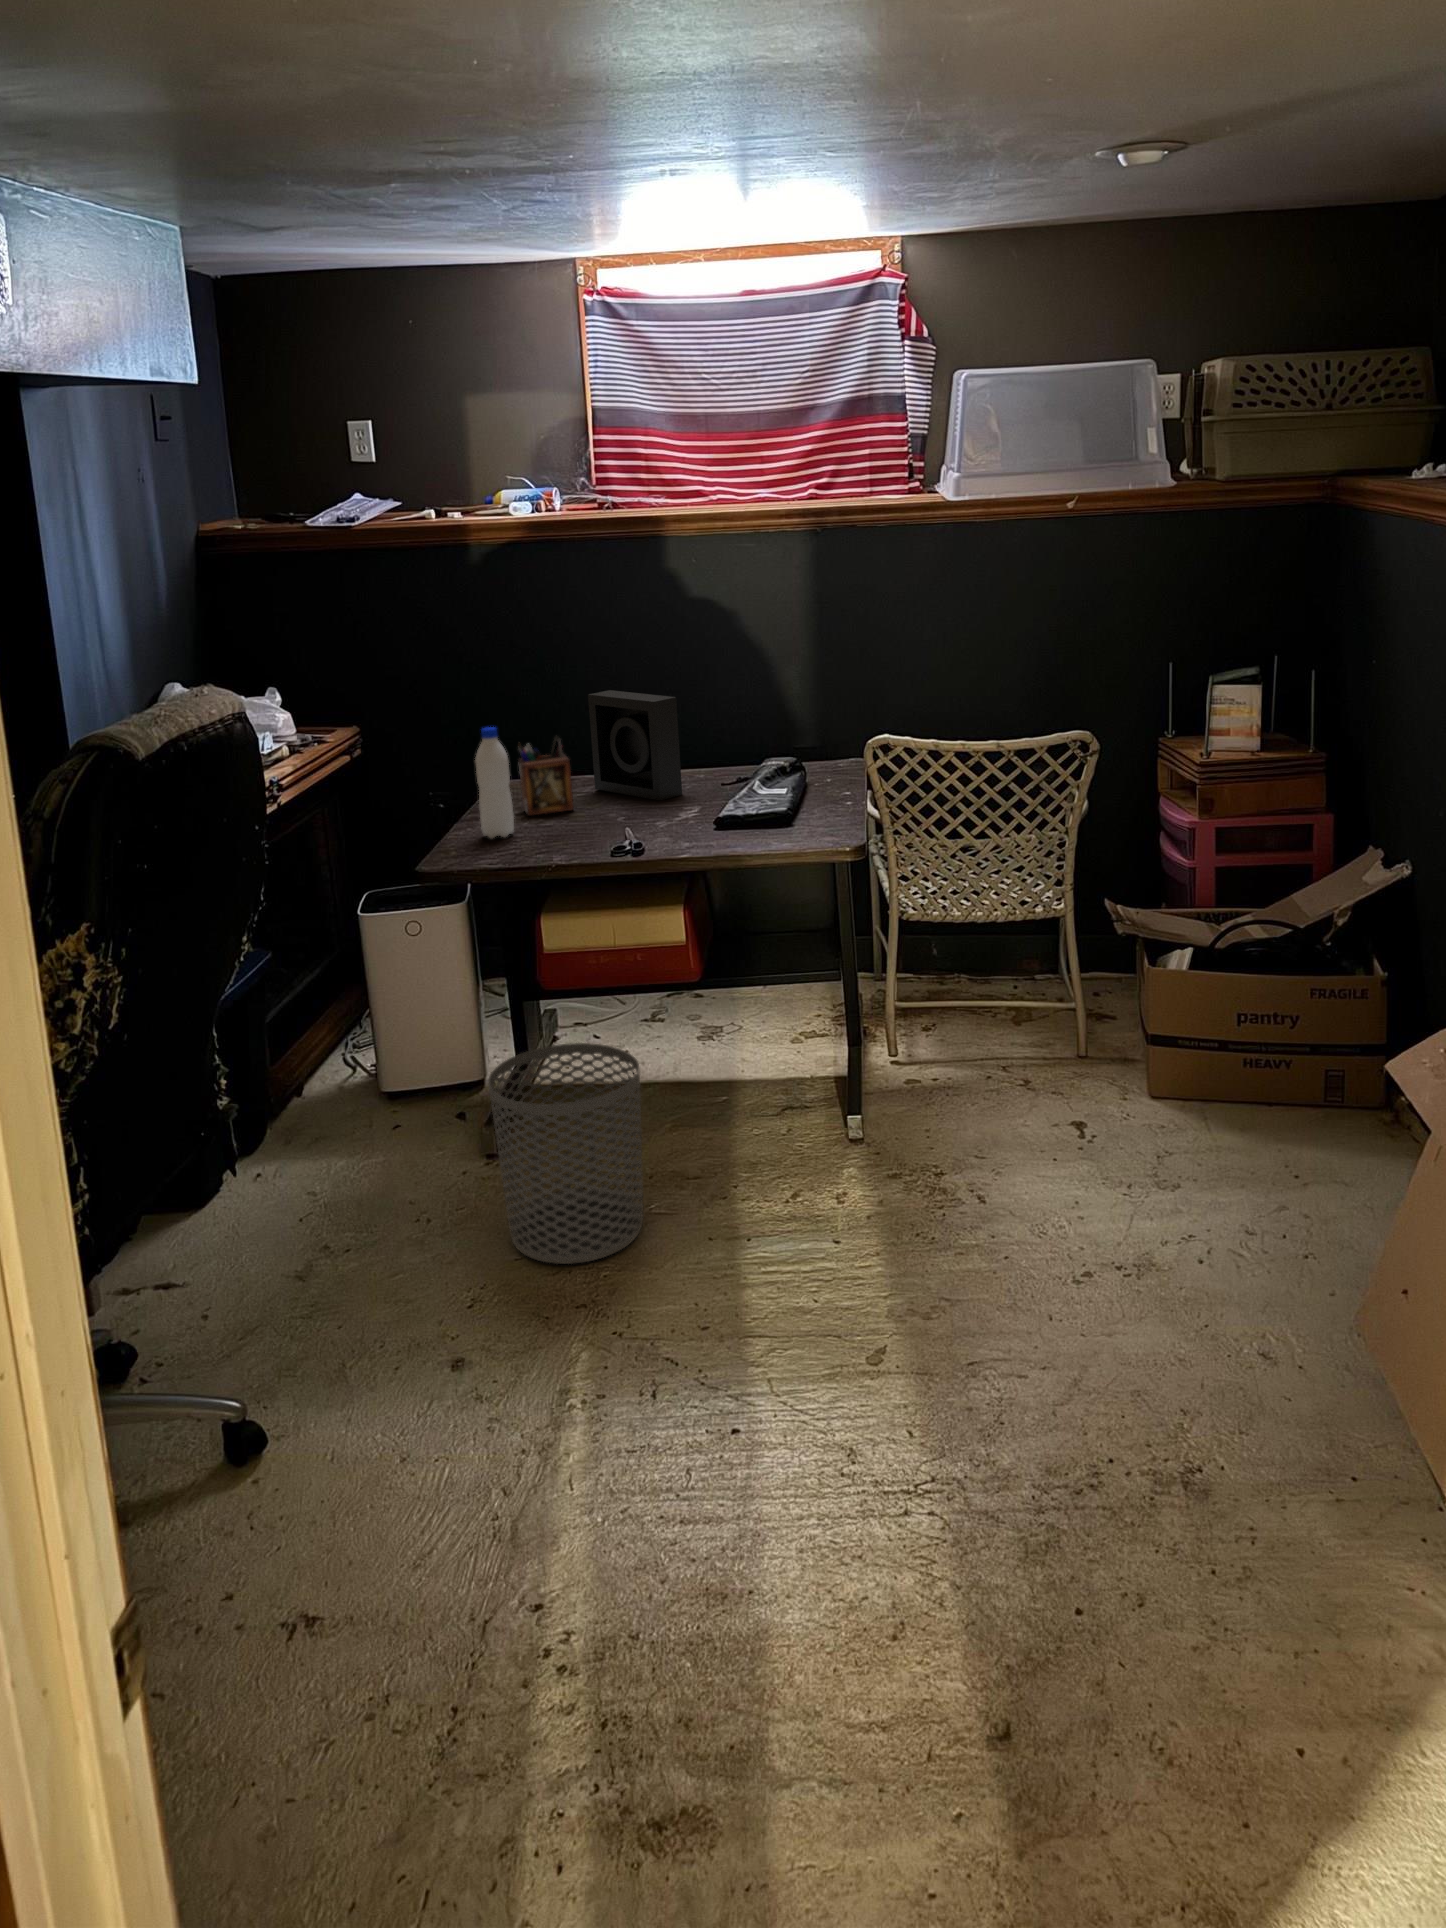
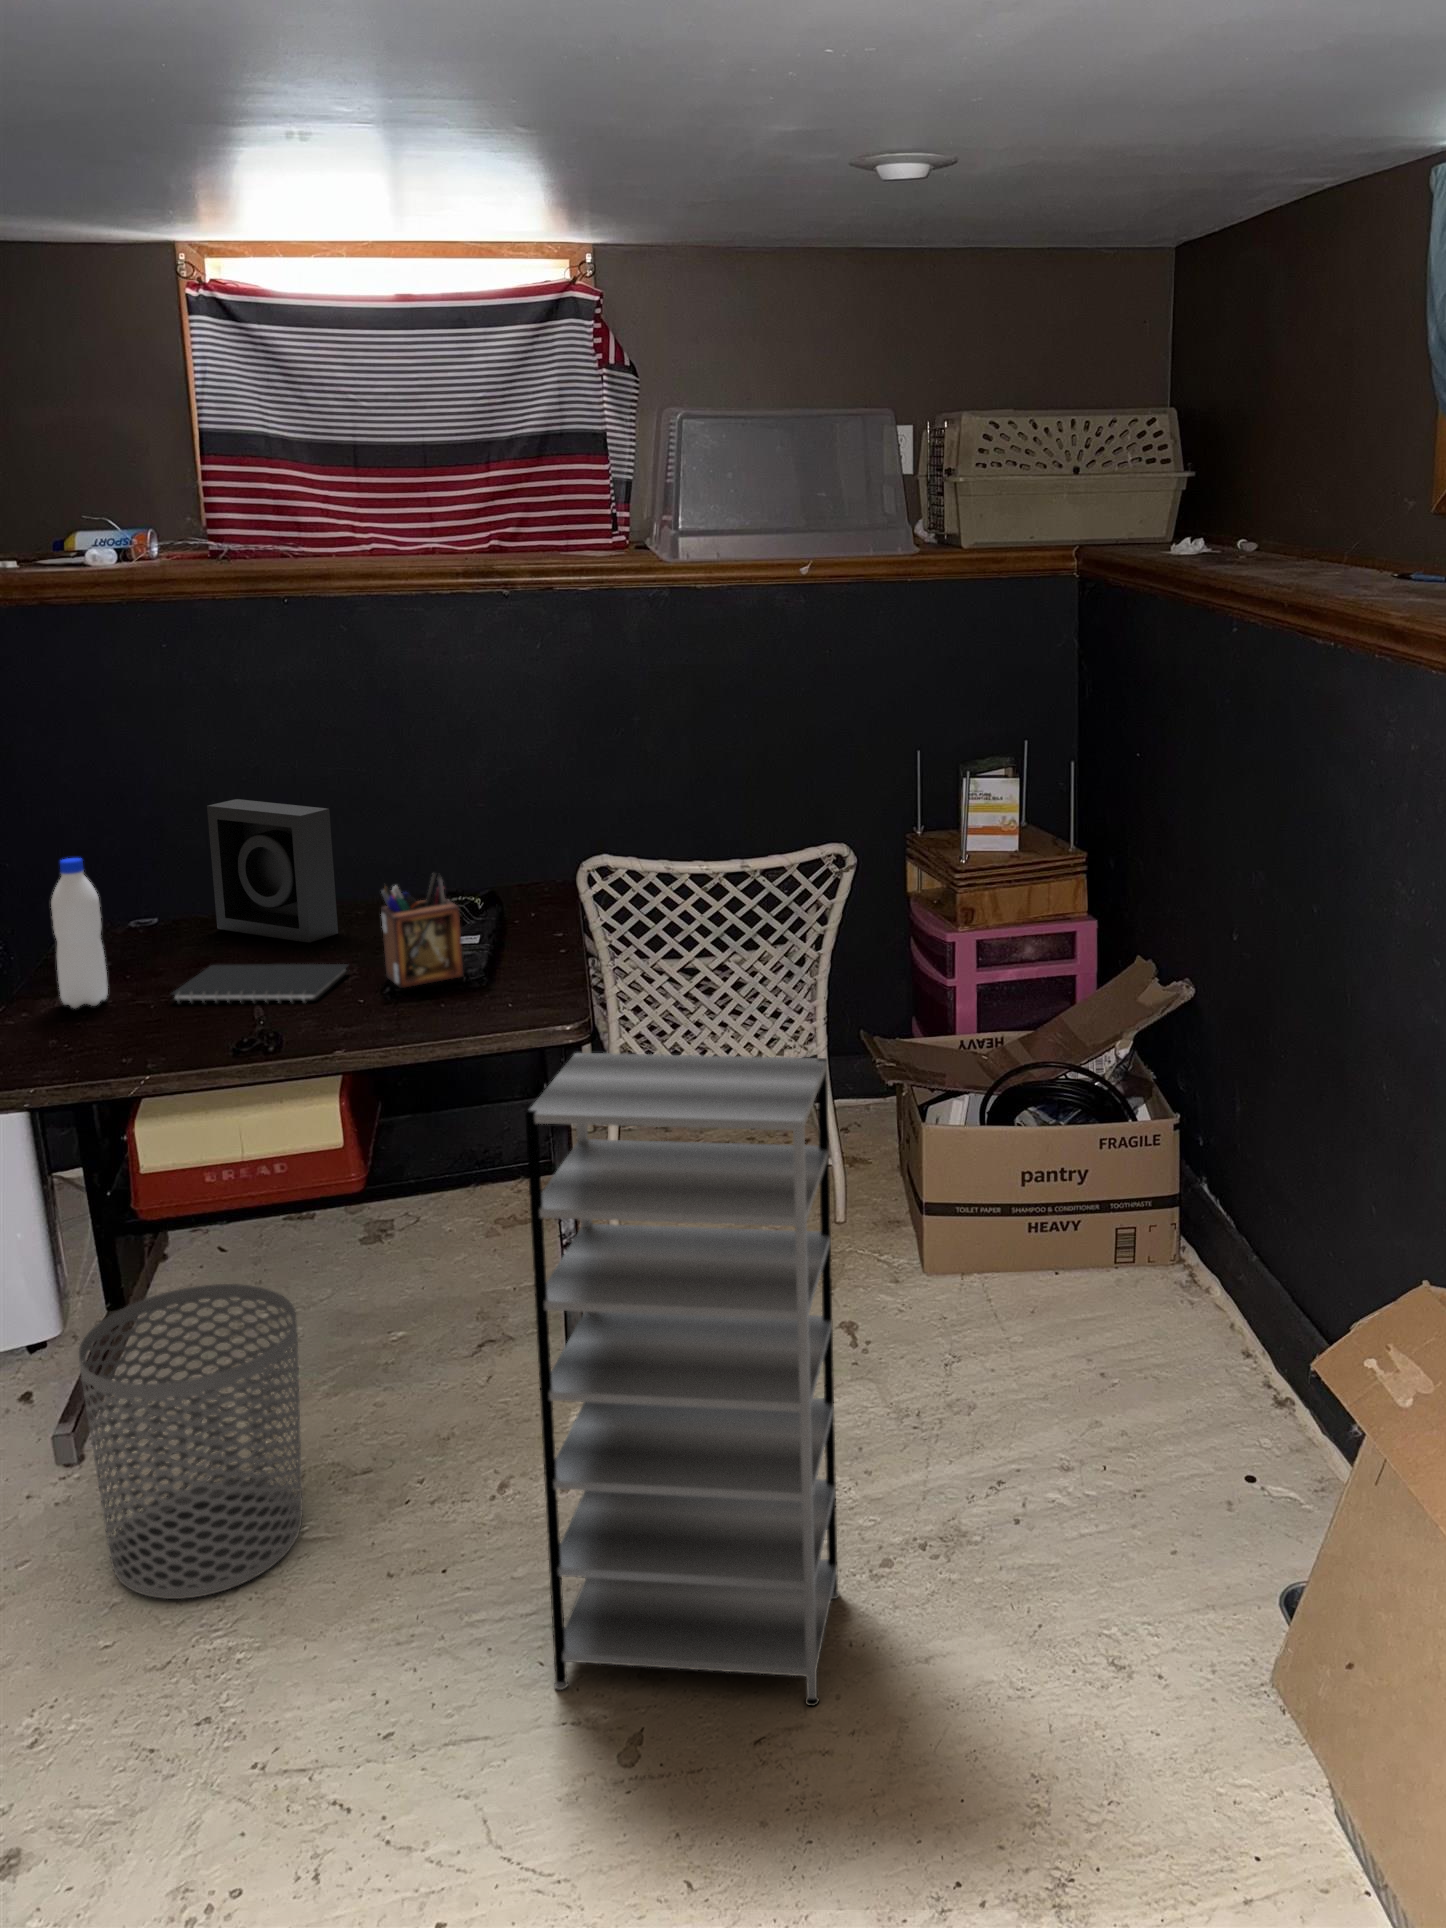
desk organizer: present [518,736,574,816] -> present [381,873,463,988]
notebook: none [557,812,687,841] -> present [172,964,348,1003]
shelving unit: none [797,875,1046,1393] -> present [525,1053,840,1706]

